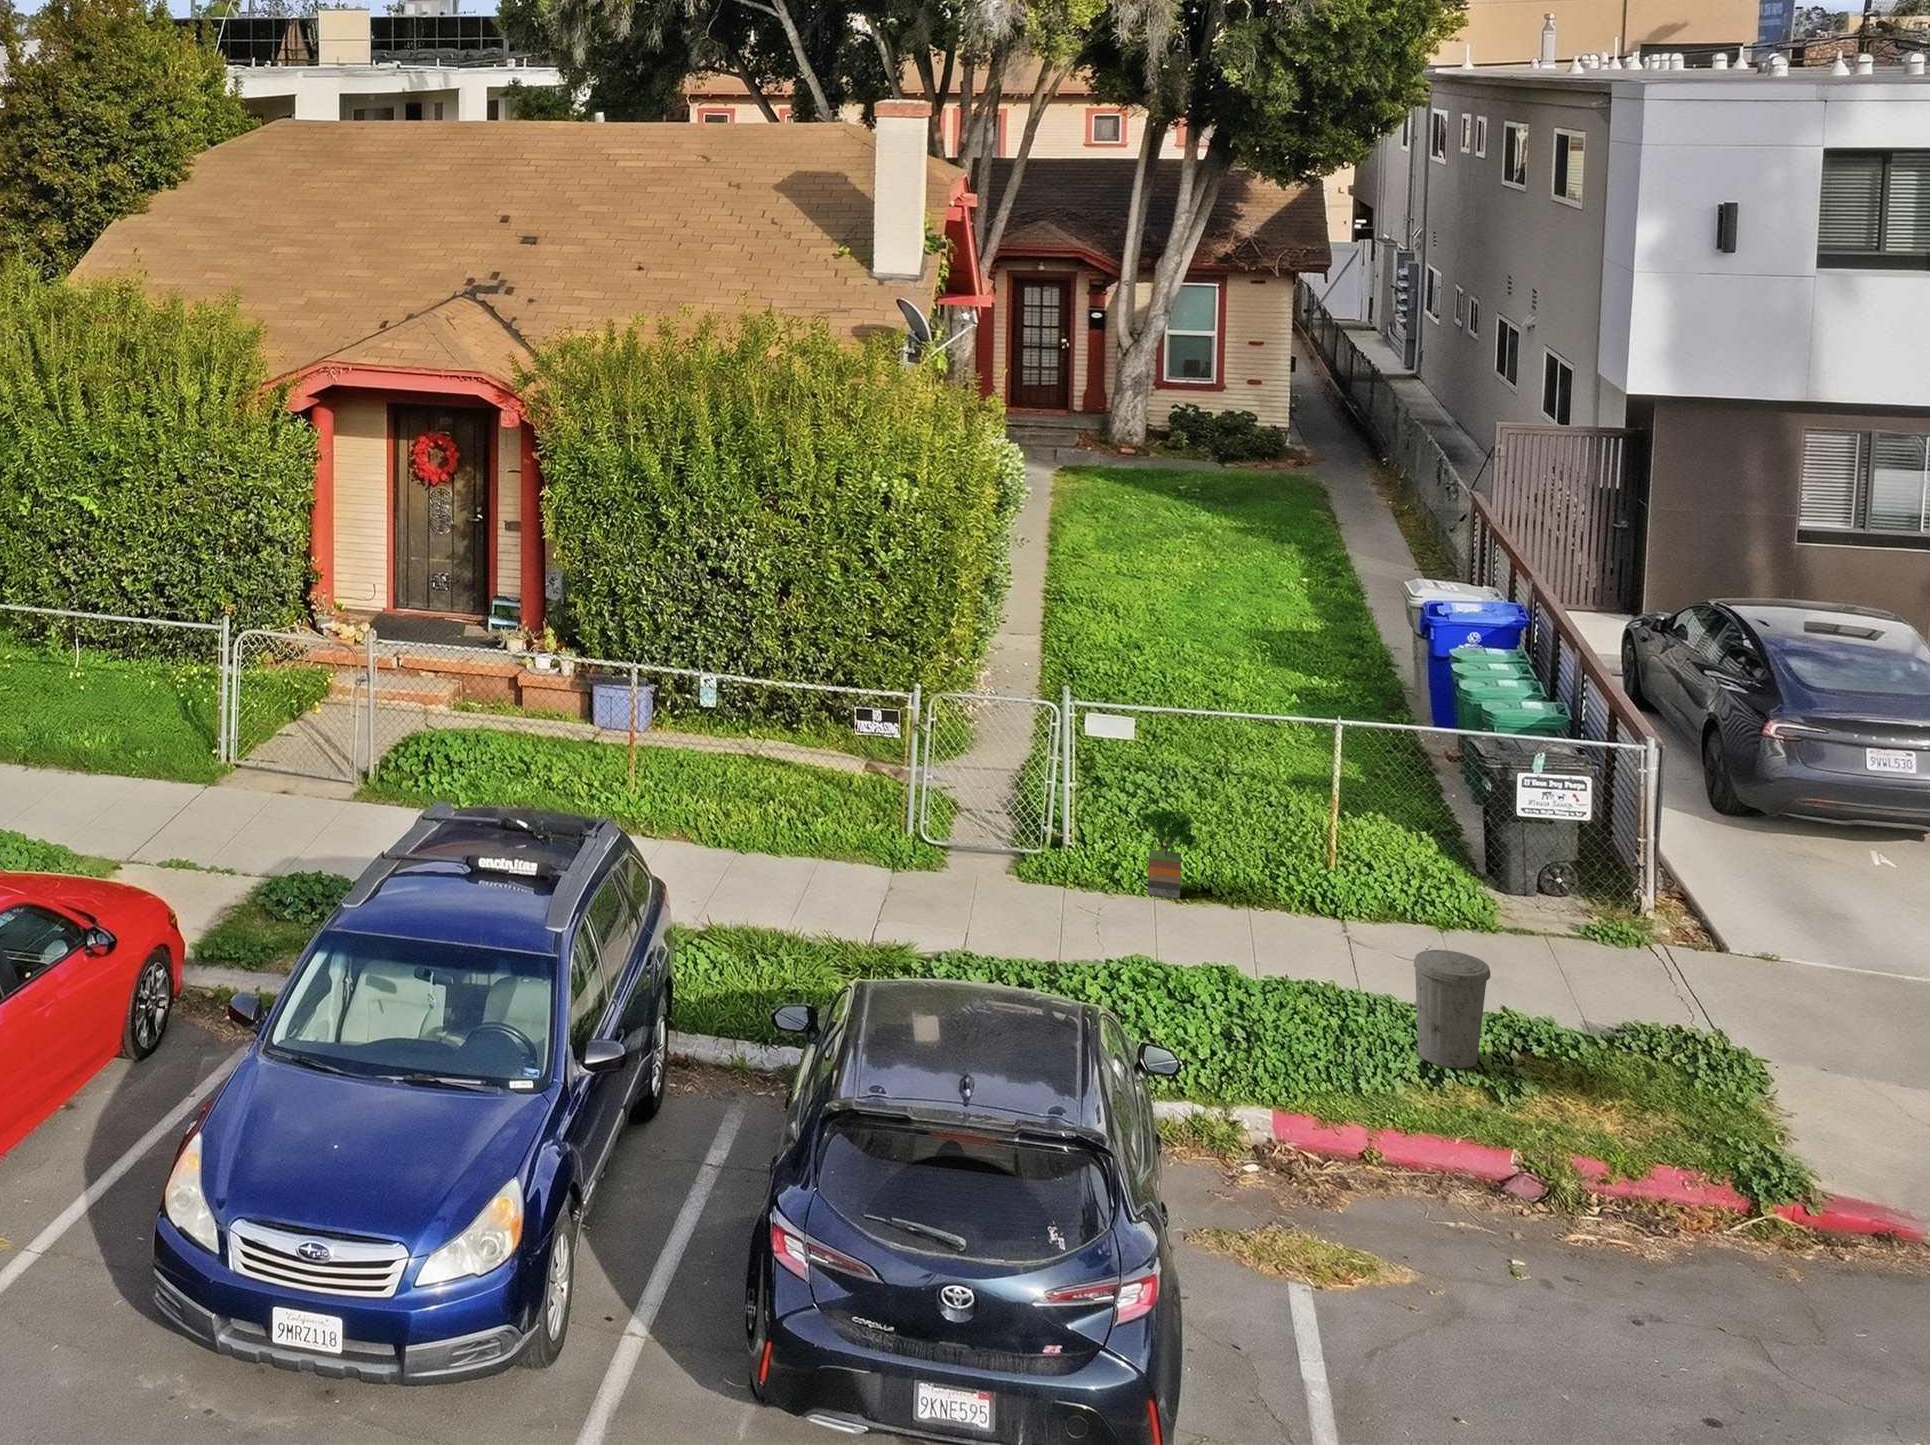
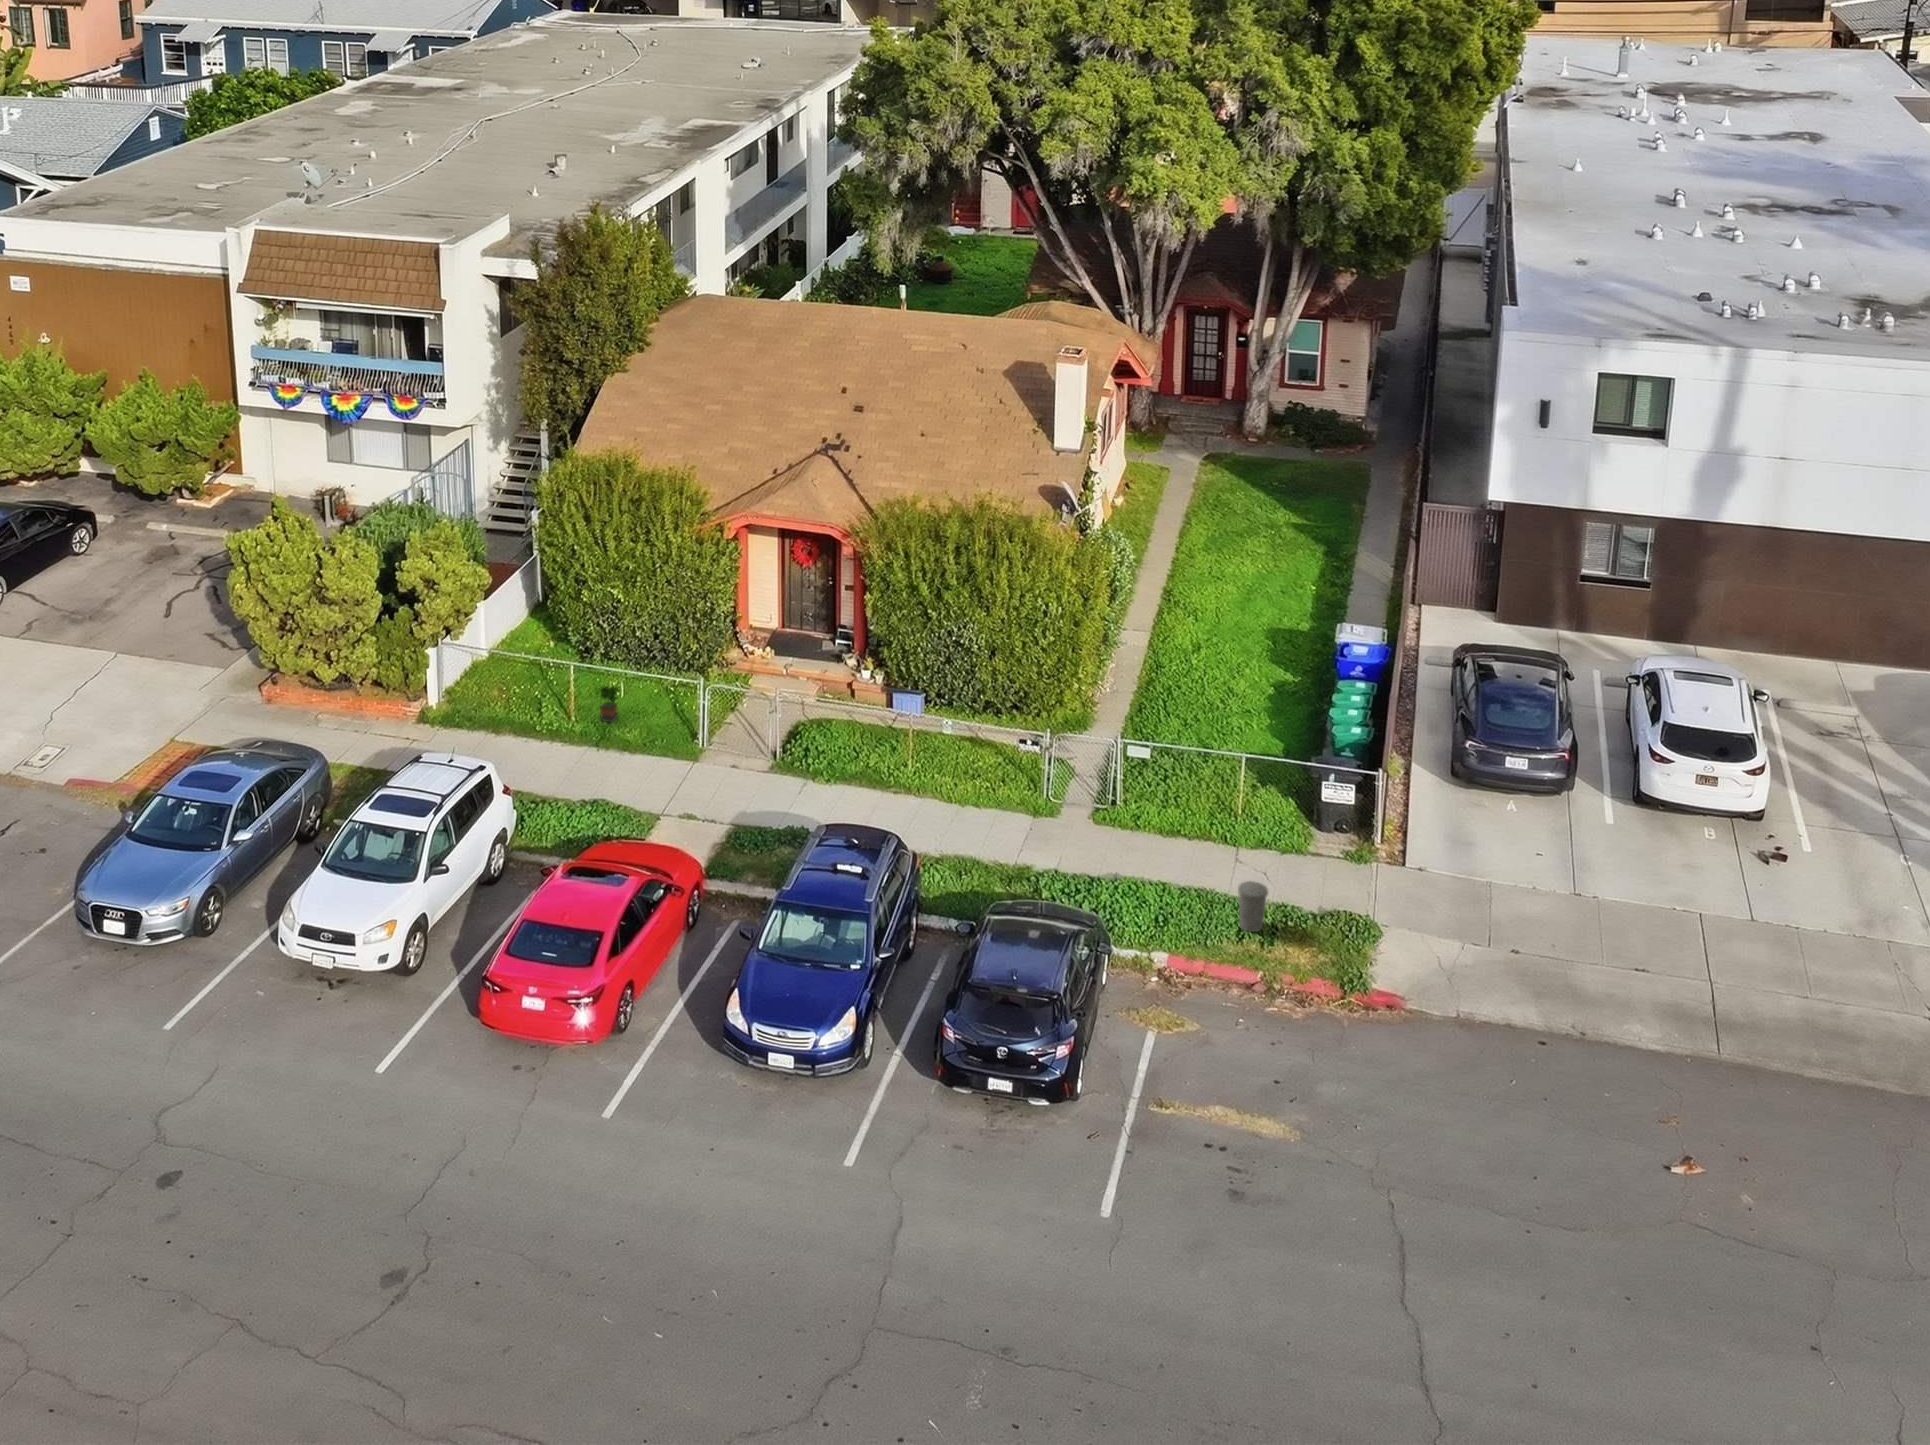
potted tree: present [1140,809,1197,898] -> present [599,686,620,723]

